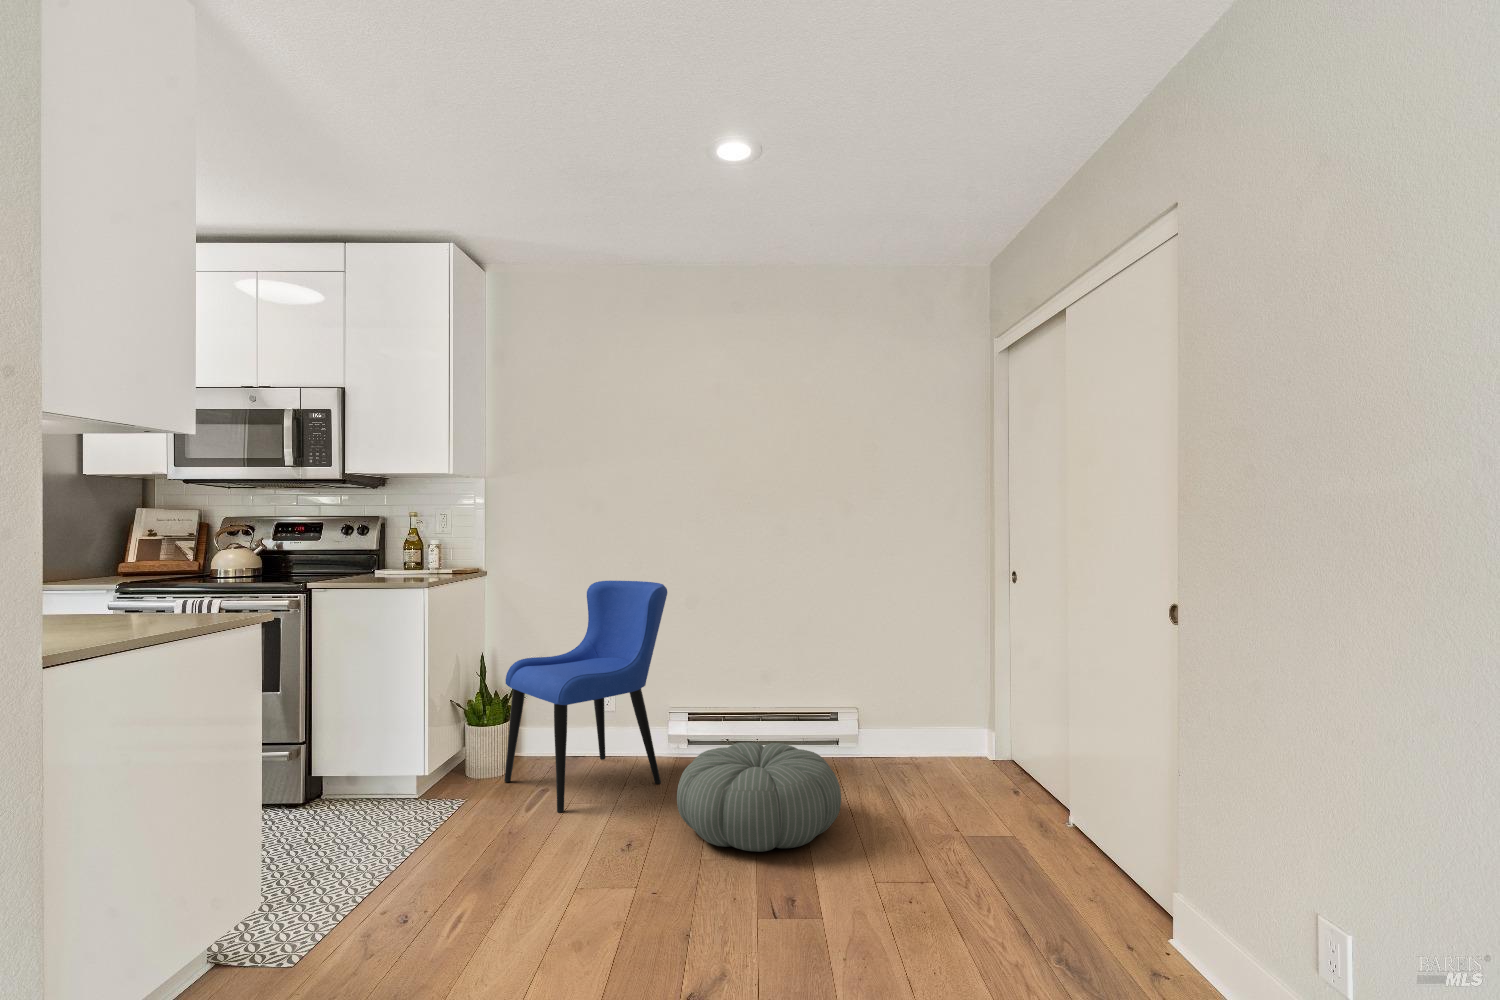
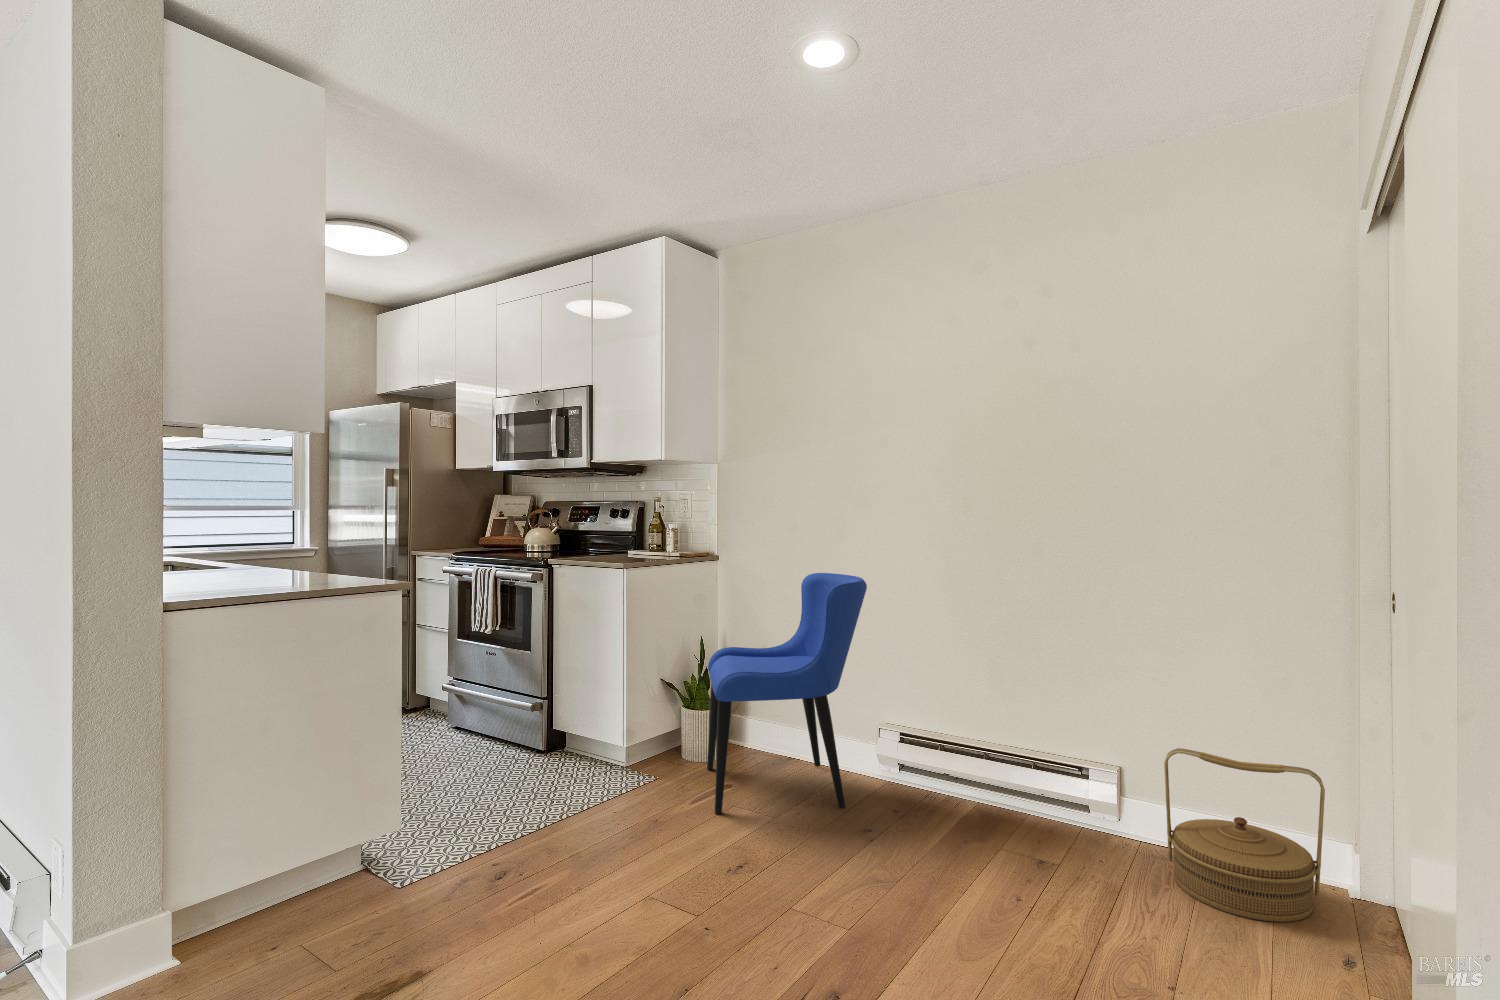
woven basket: none [895,683,984,784] -> present [1164,748,1325,922]
pouf: present [677,743,841,852] -> none [791,782,999,937]

